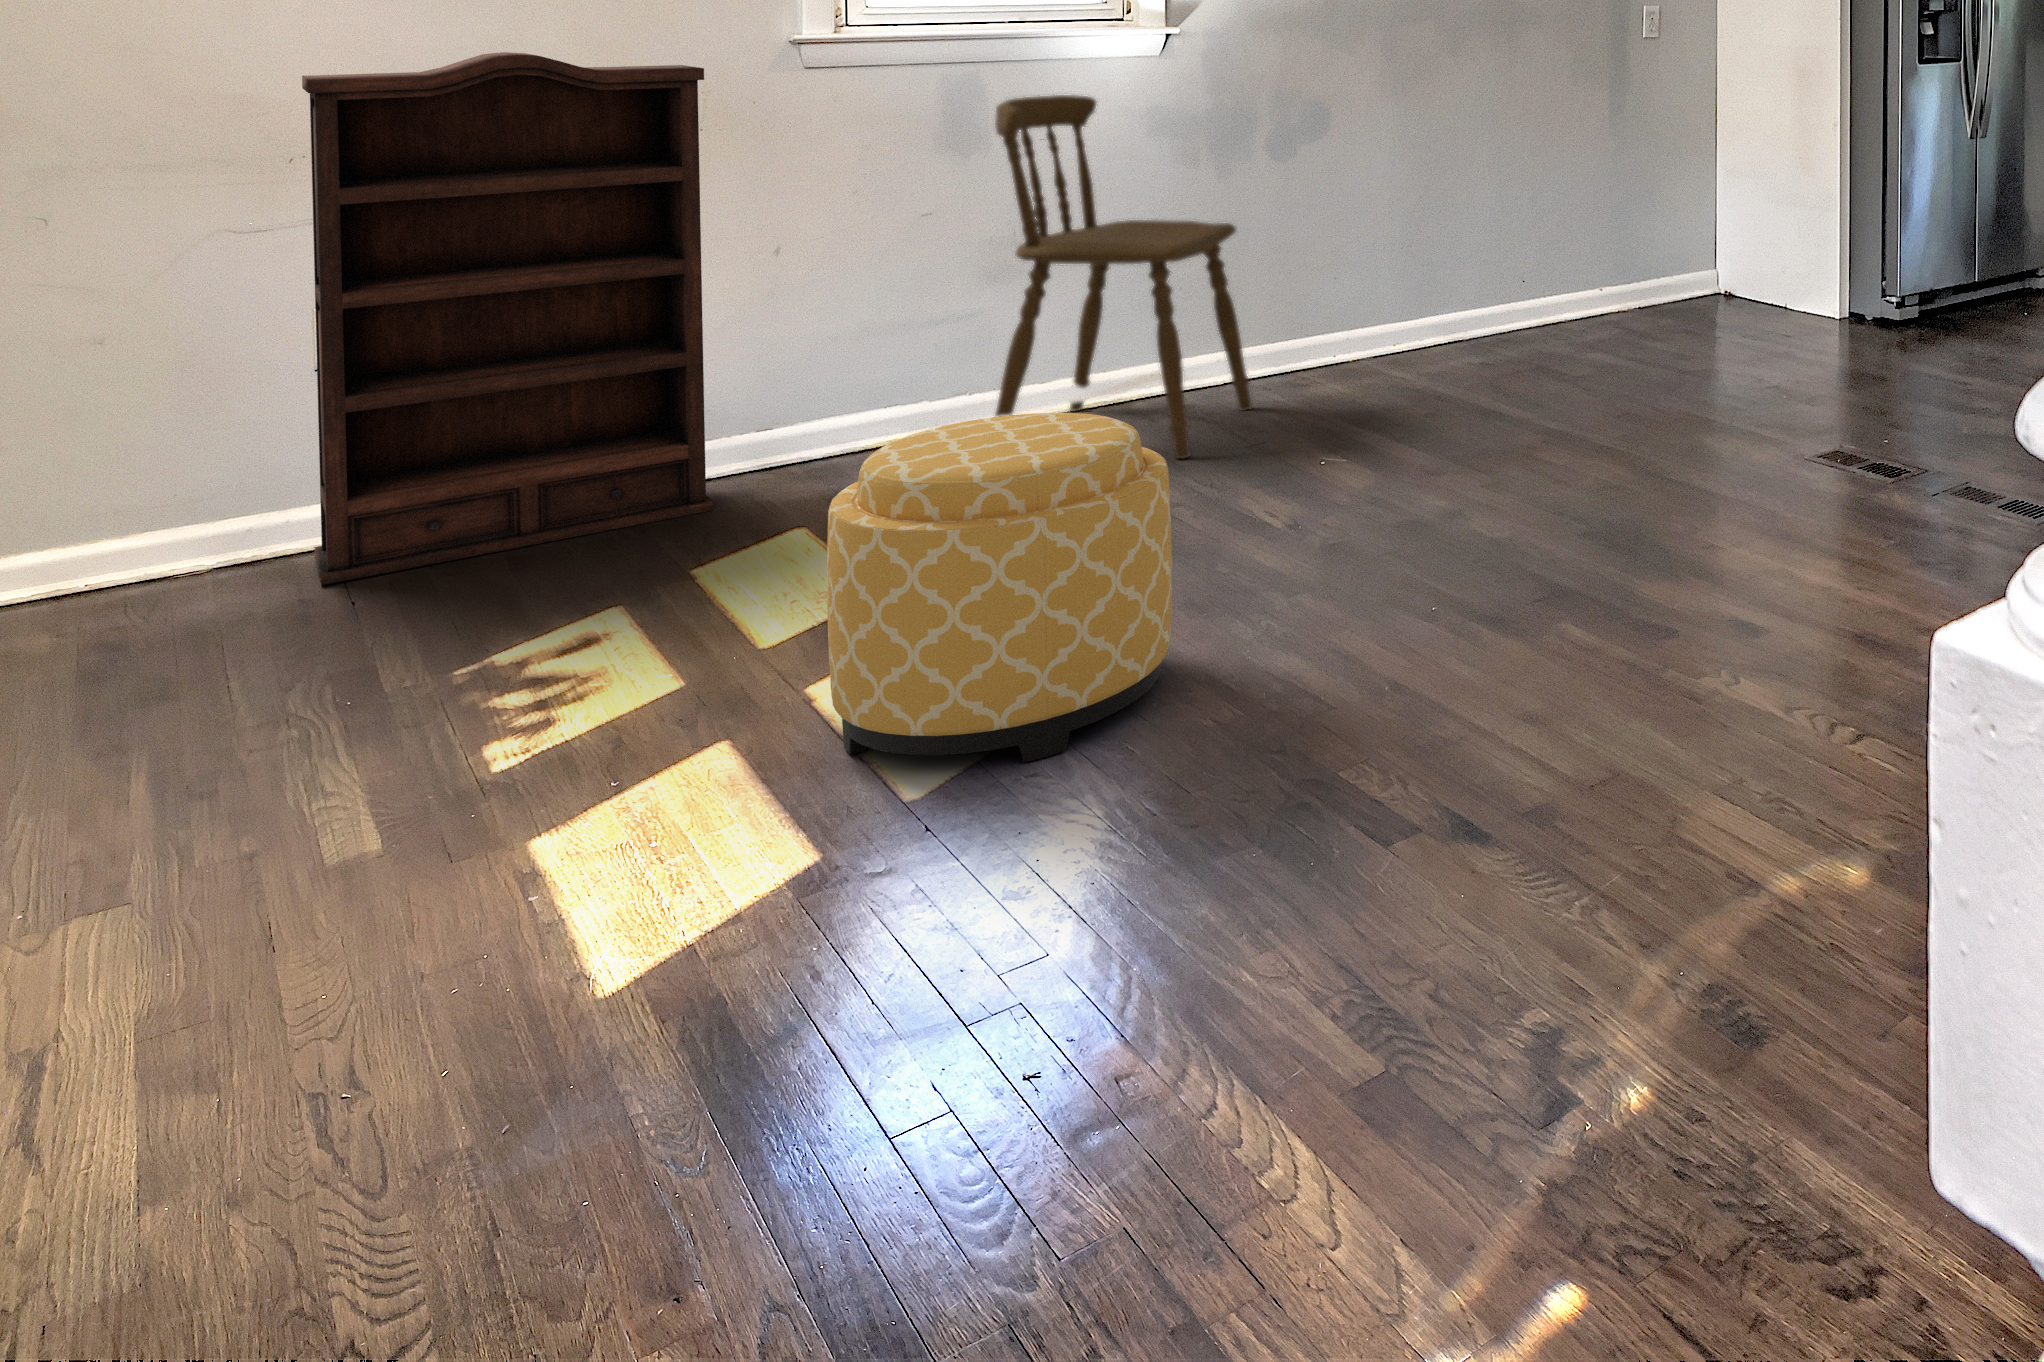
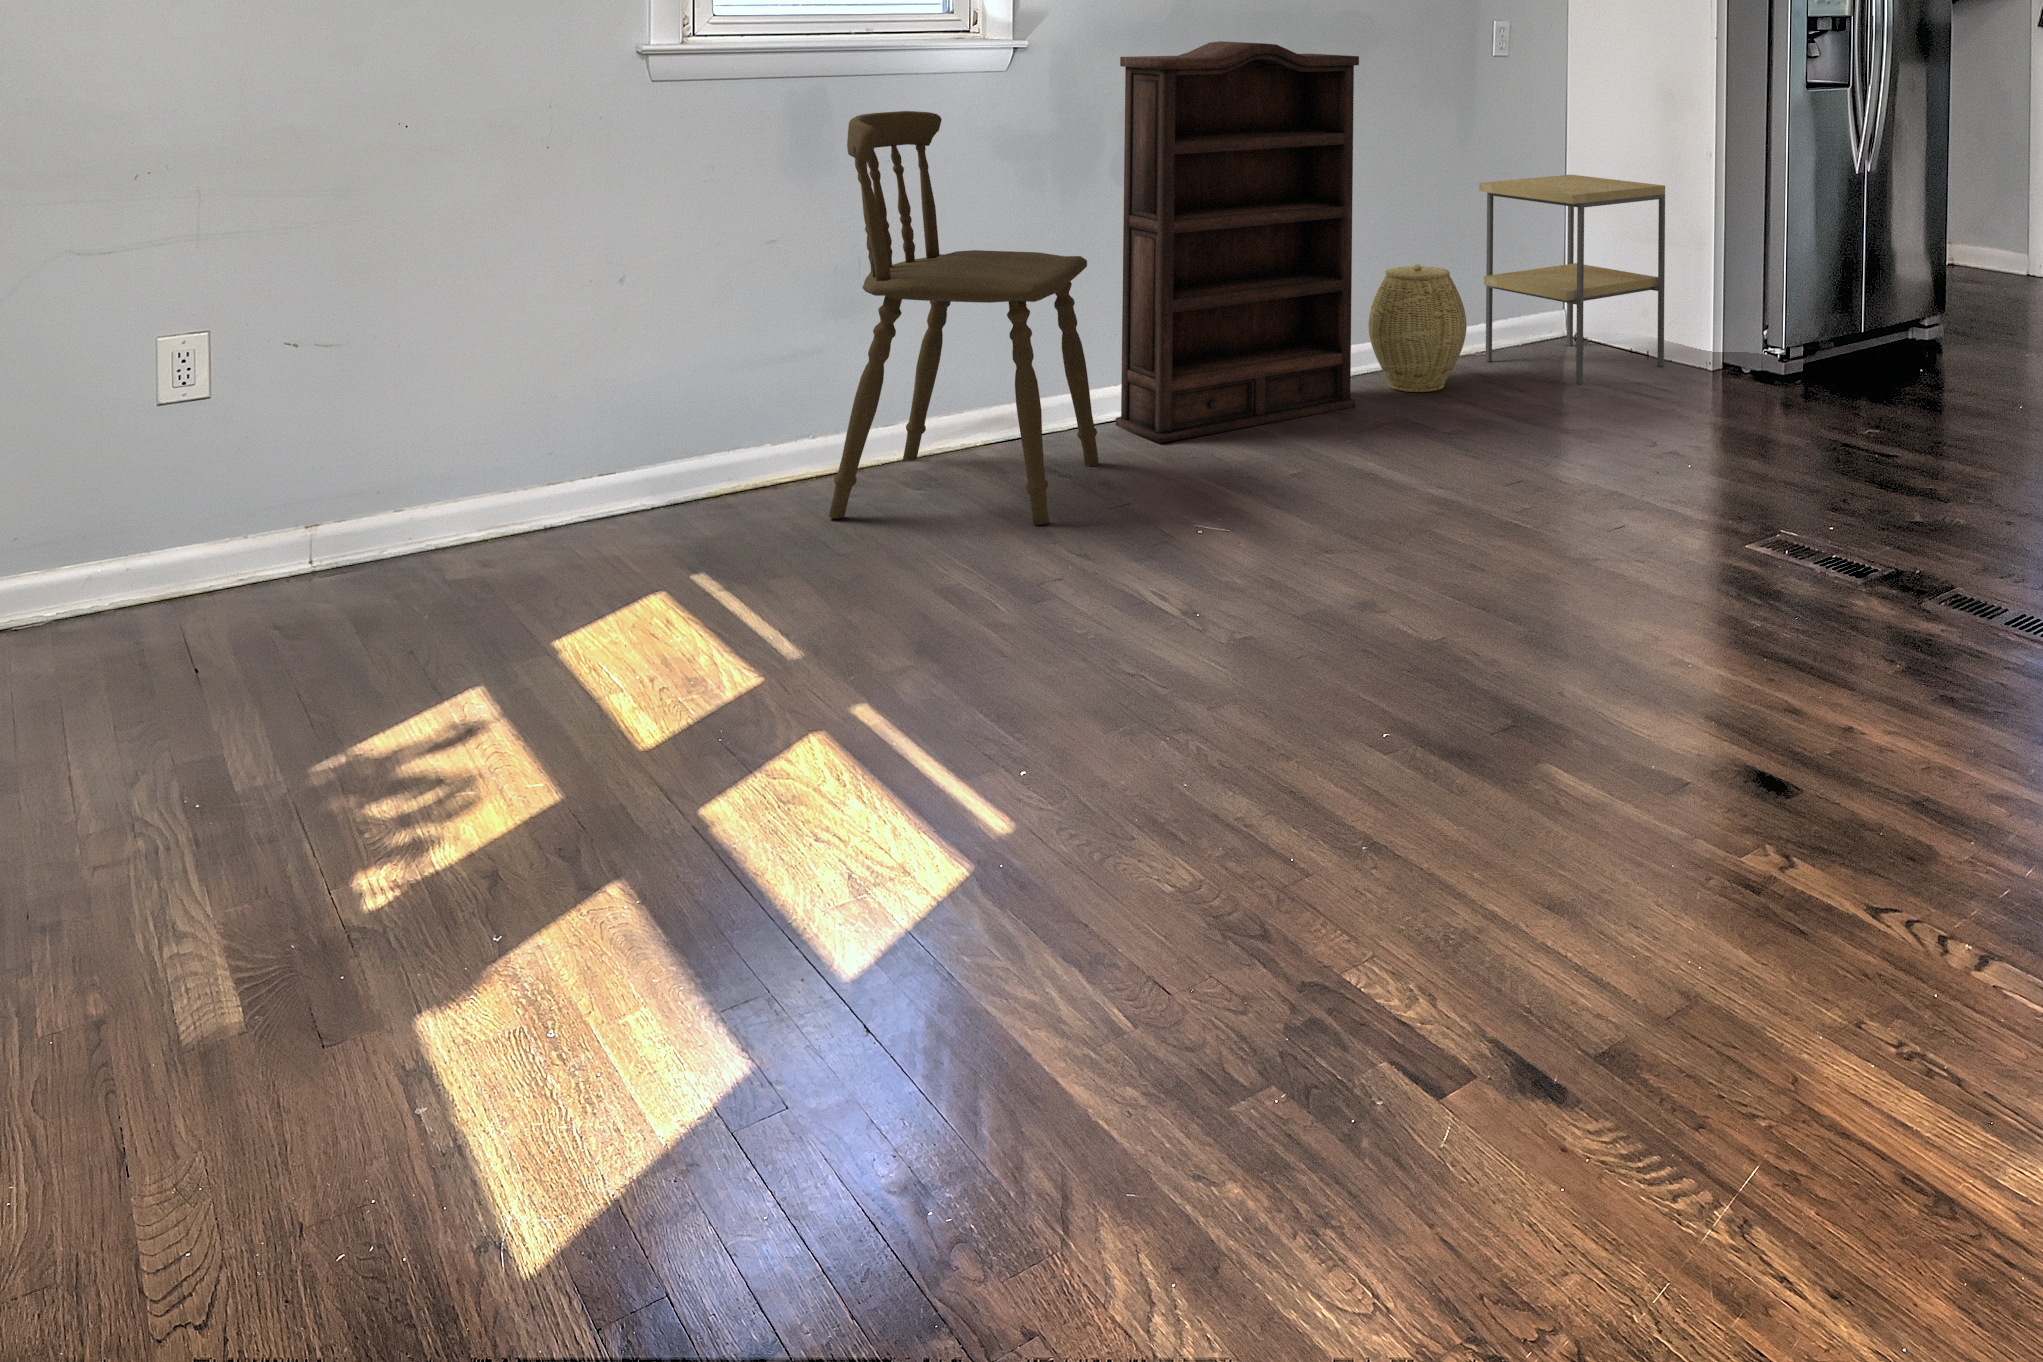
bookshelf: present [302,52,713,585] -> present [1116,41,1359,443]
side table: none [1630,145,1798,329] -> present [1479,175,1665,384]
woven basket: none [1523,227,1612,340] -> present [1368,264,1467,392]
ottoman: present [827,413,1172,762] -> none [740,494,1116,937]

